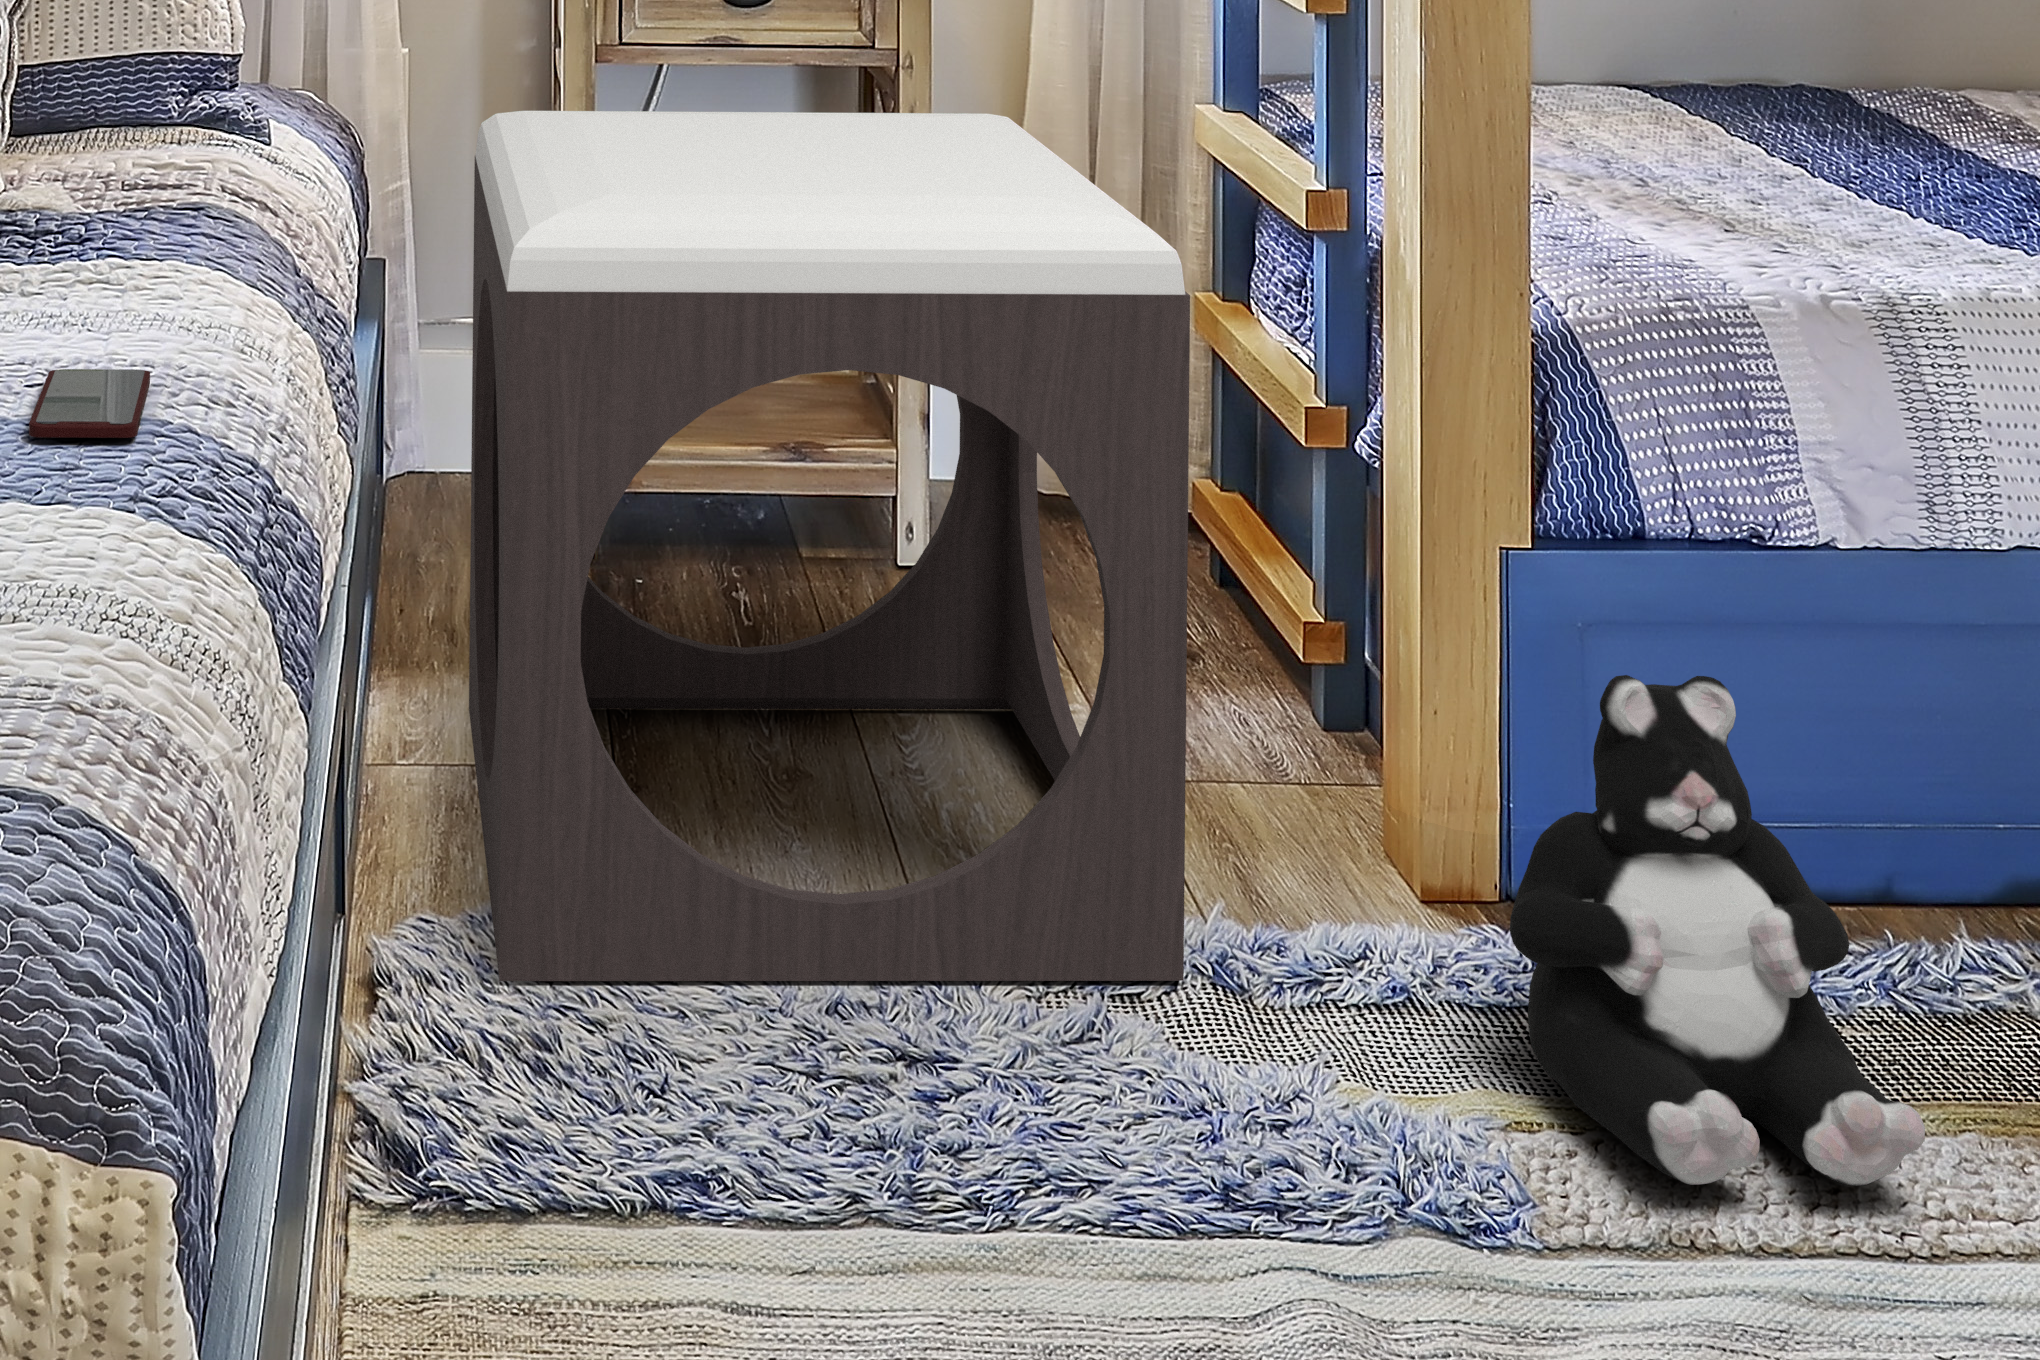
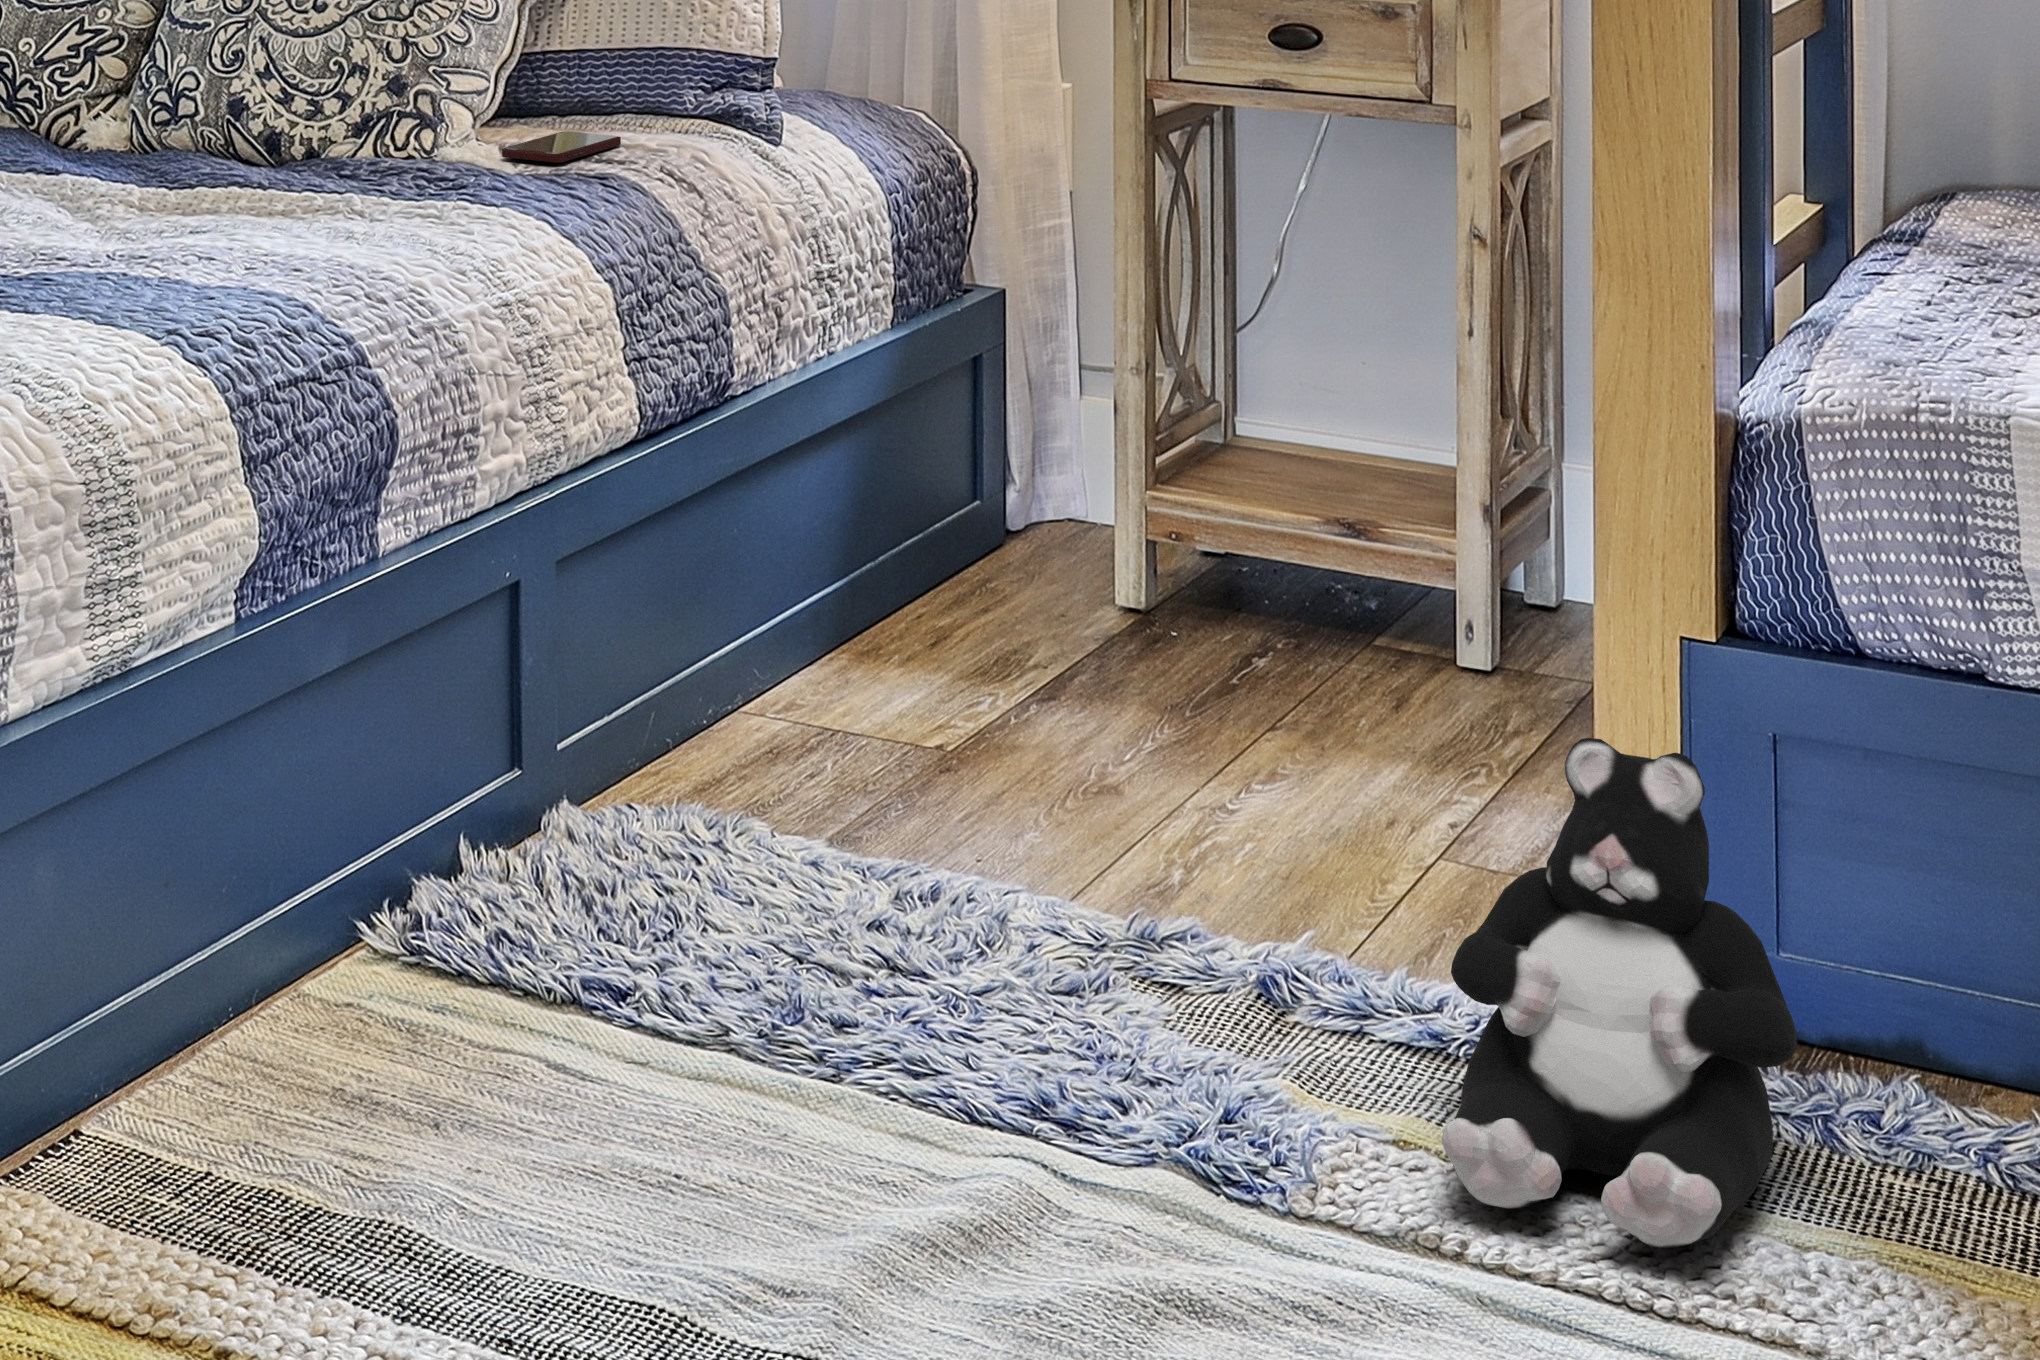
footstool: present [469,111,1190,981] -> none [669,117,1441,982]
smartphone: present [29,369,150,439] -> present [502,131,621,163]

